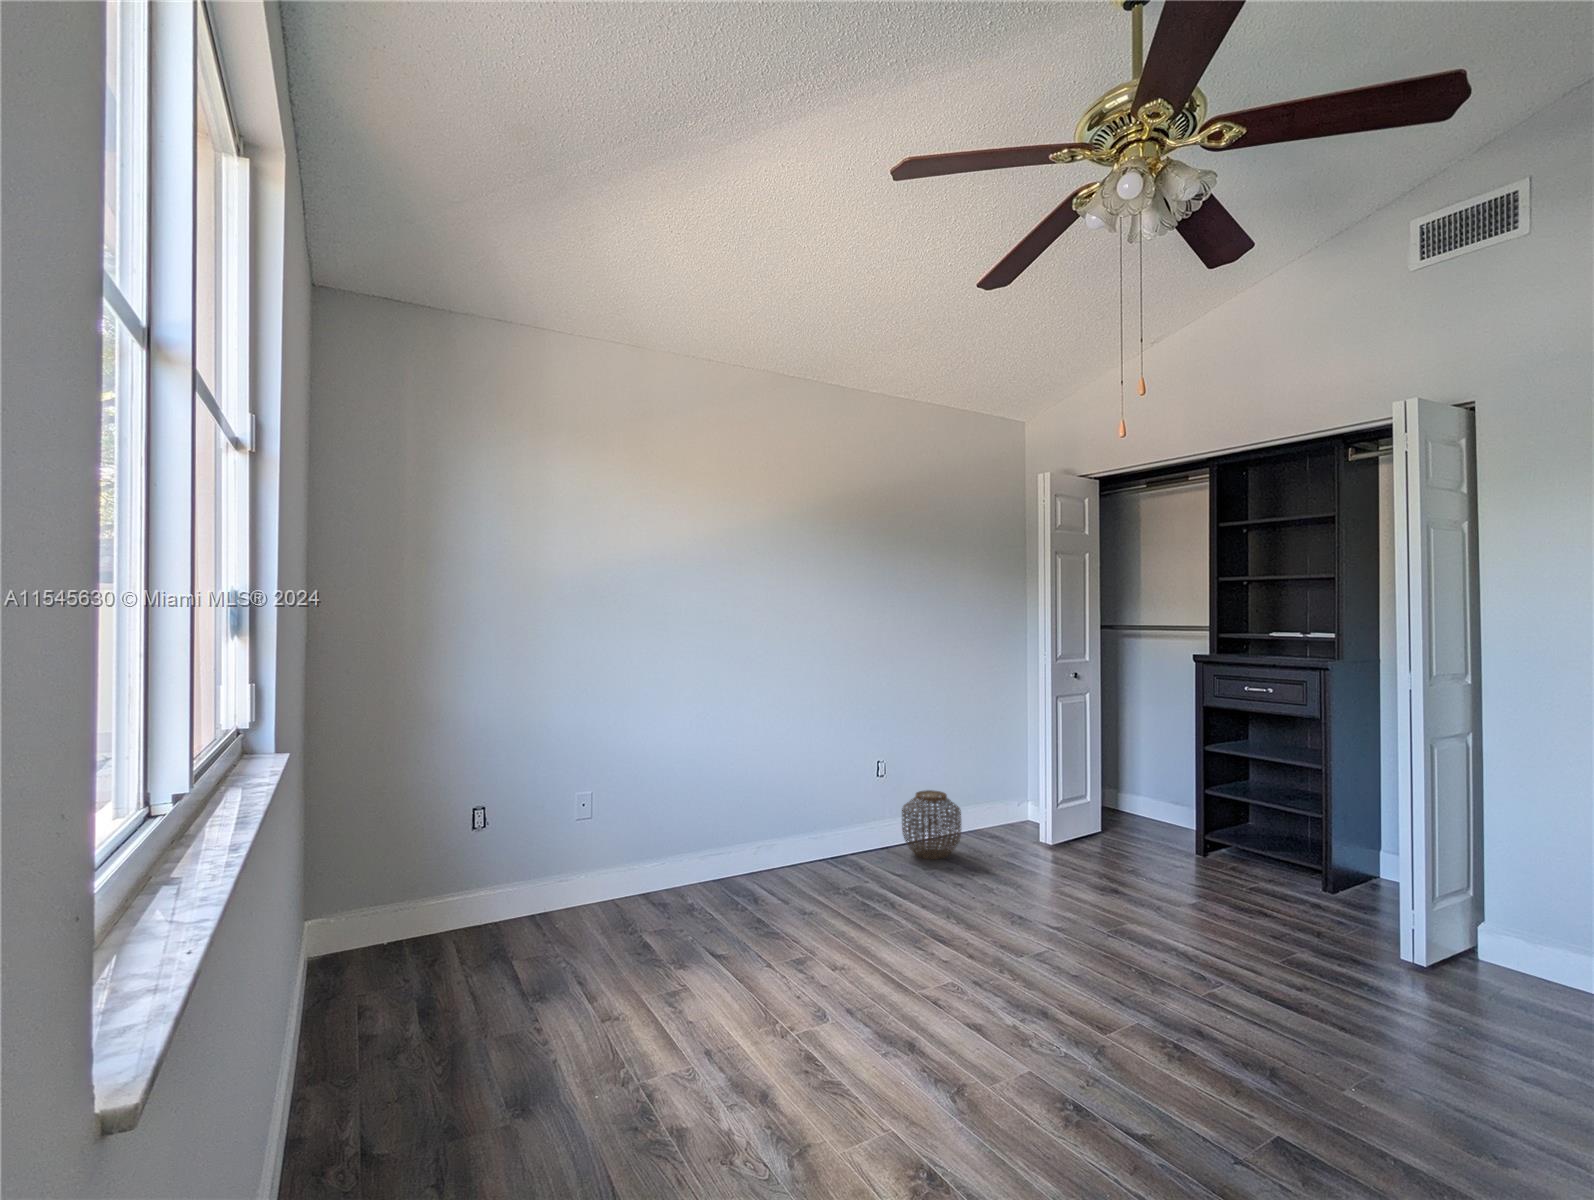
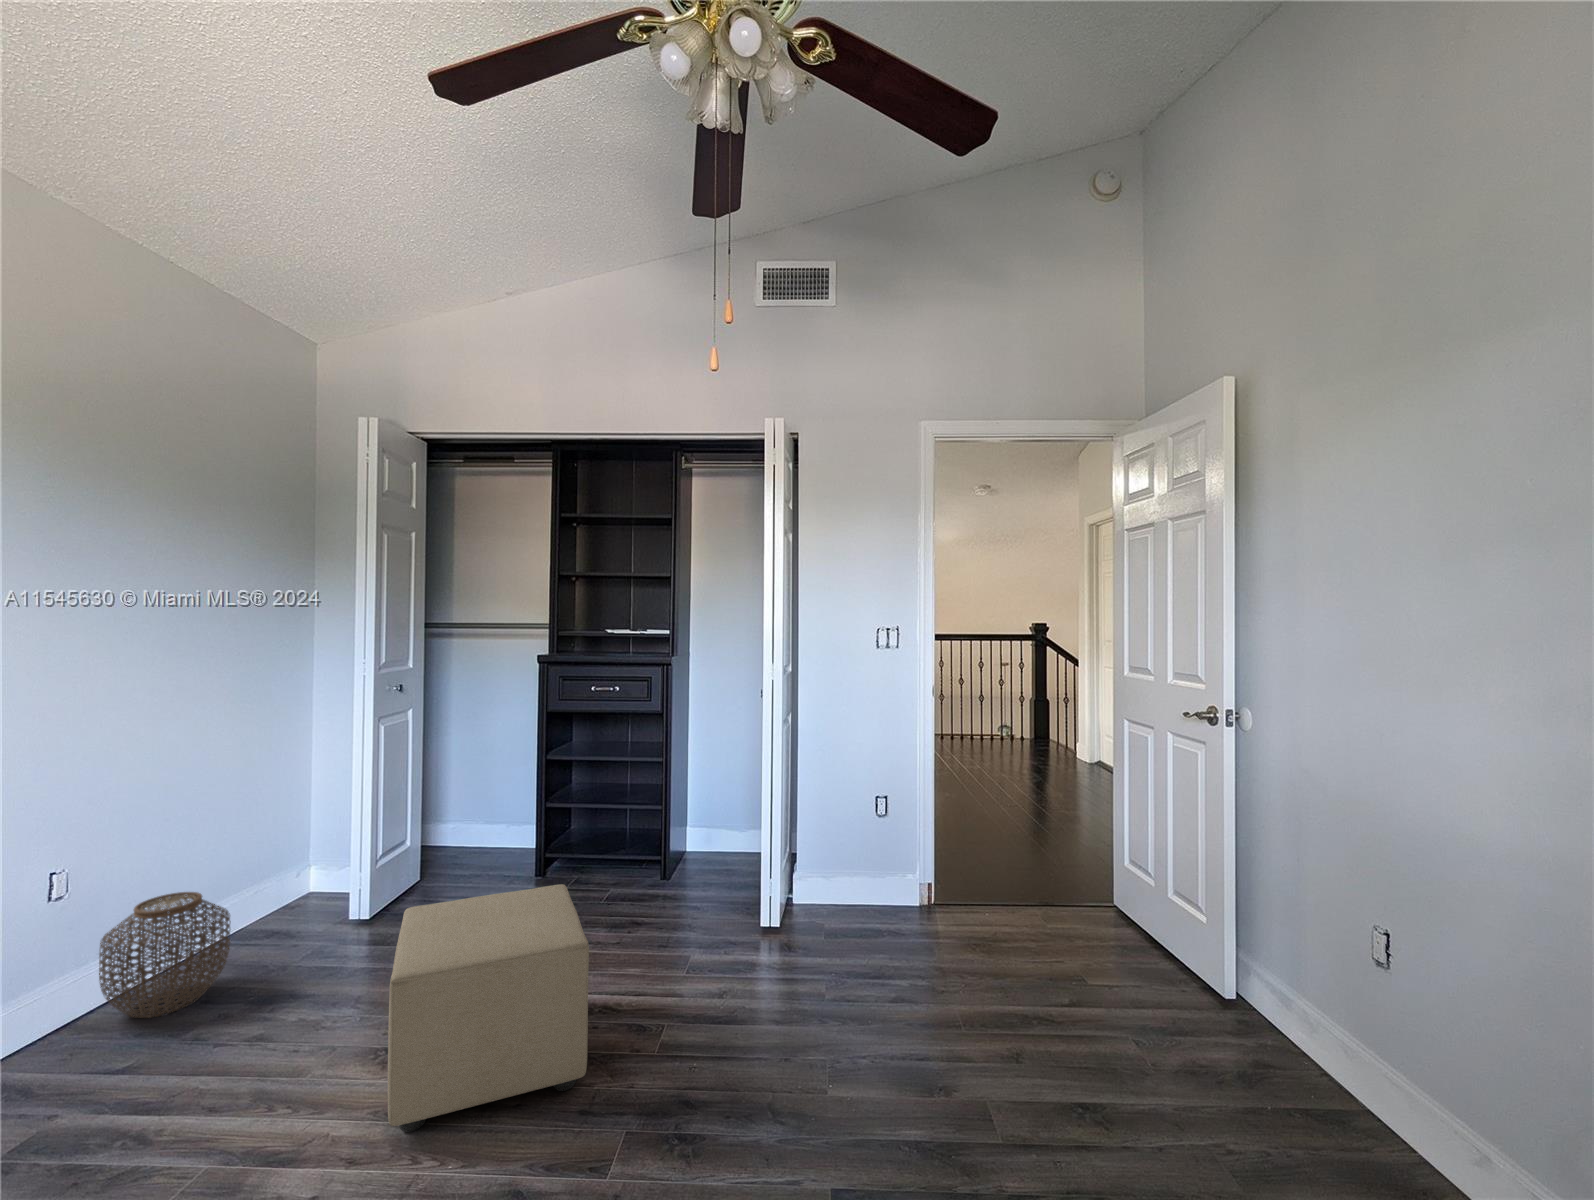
ottoman: none [995,825,1149,982] -> present [388,884,589,1132]

